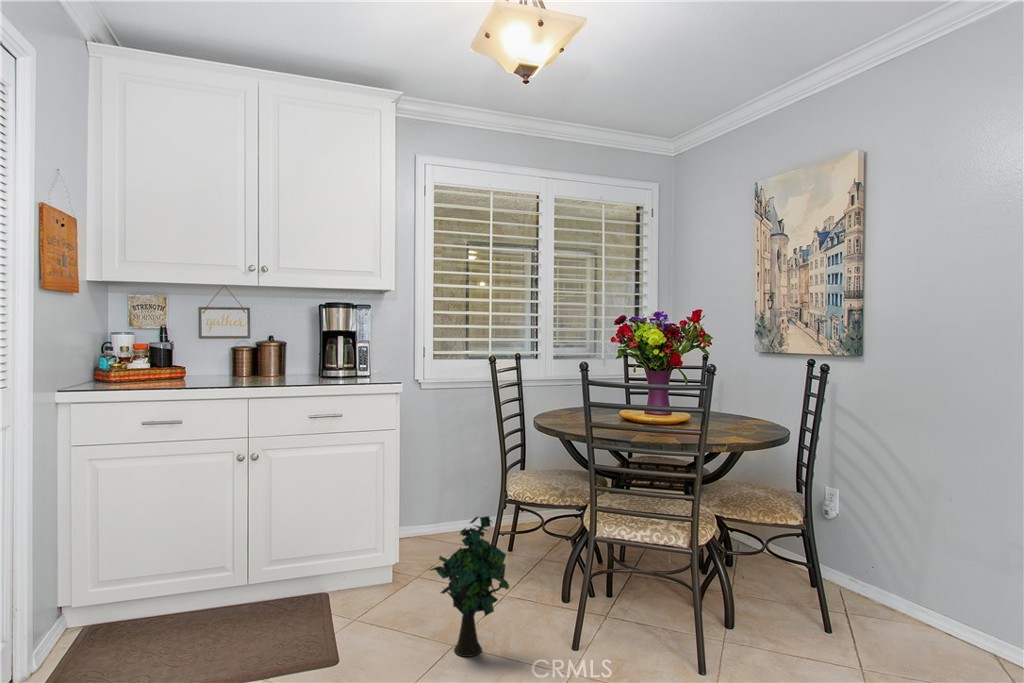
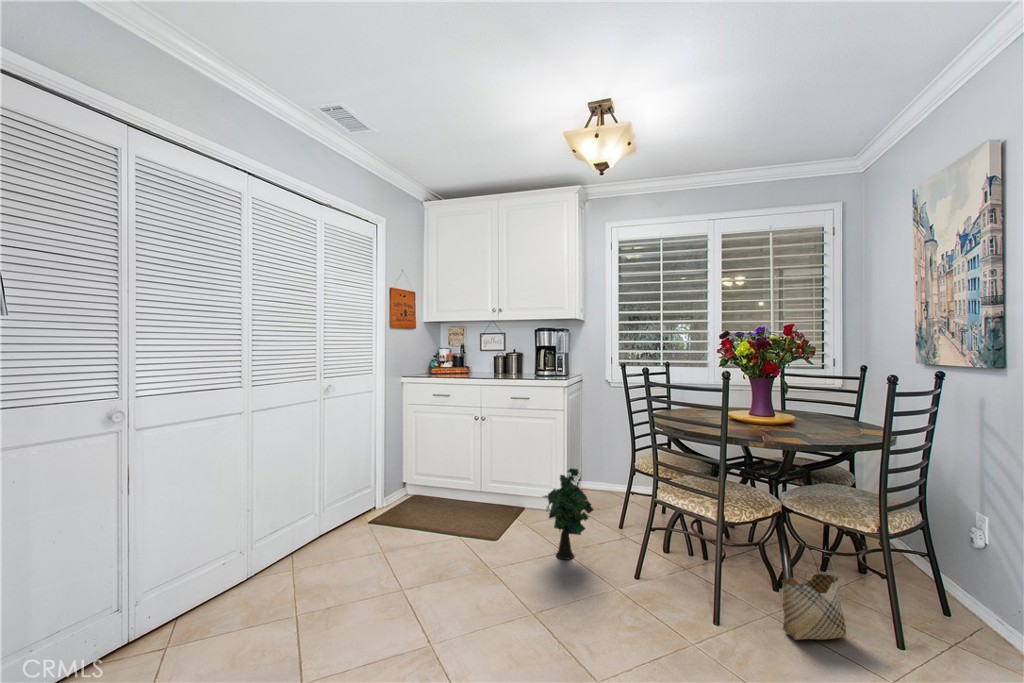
woven basket: none [758,550,803,657] -> present [782,543,846,640]

